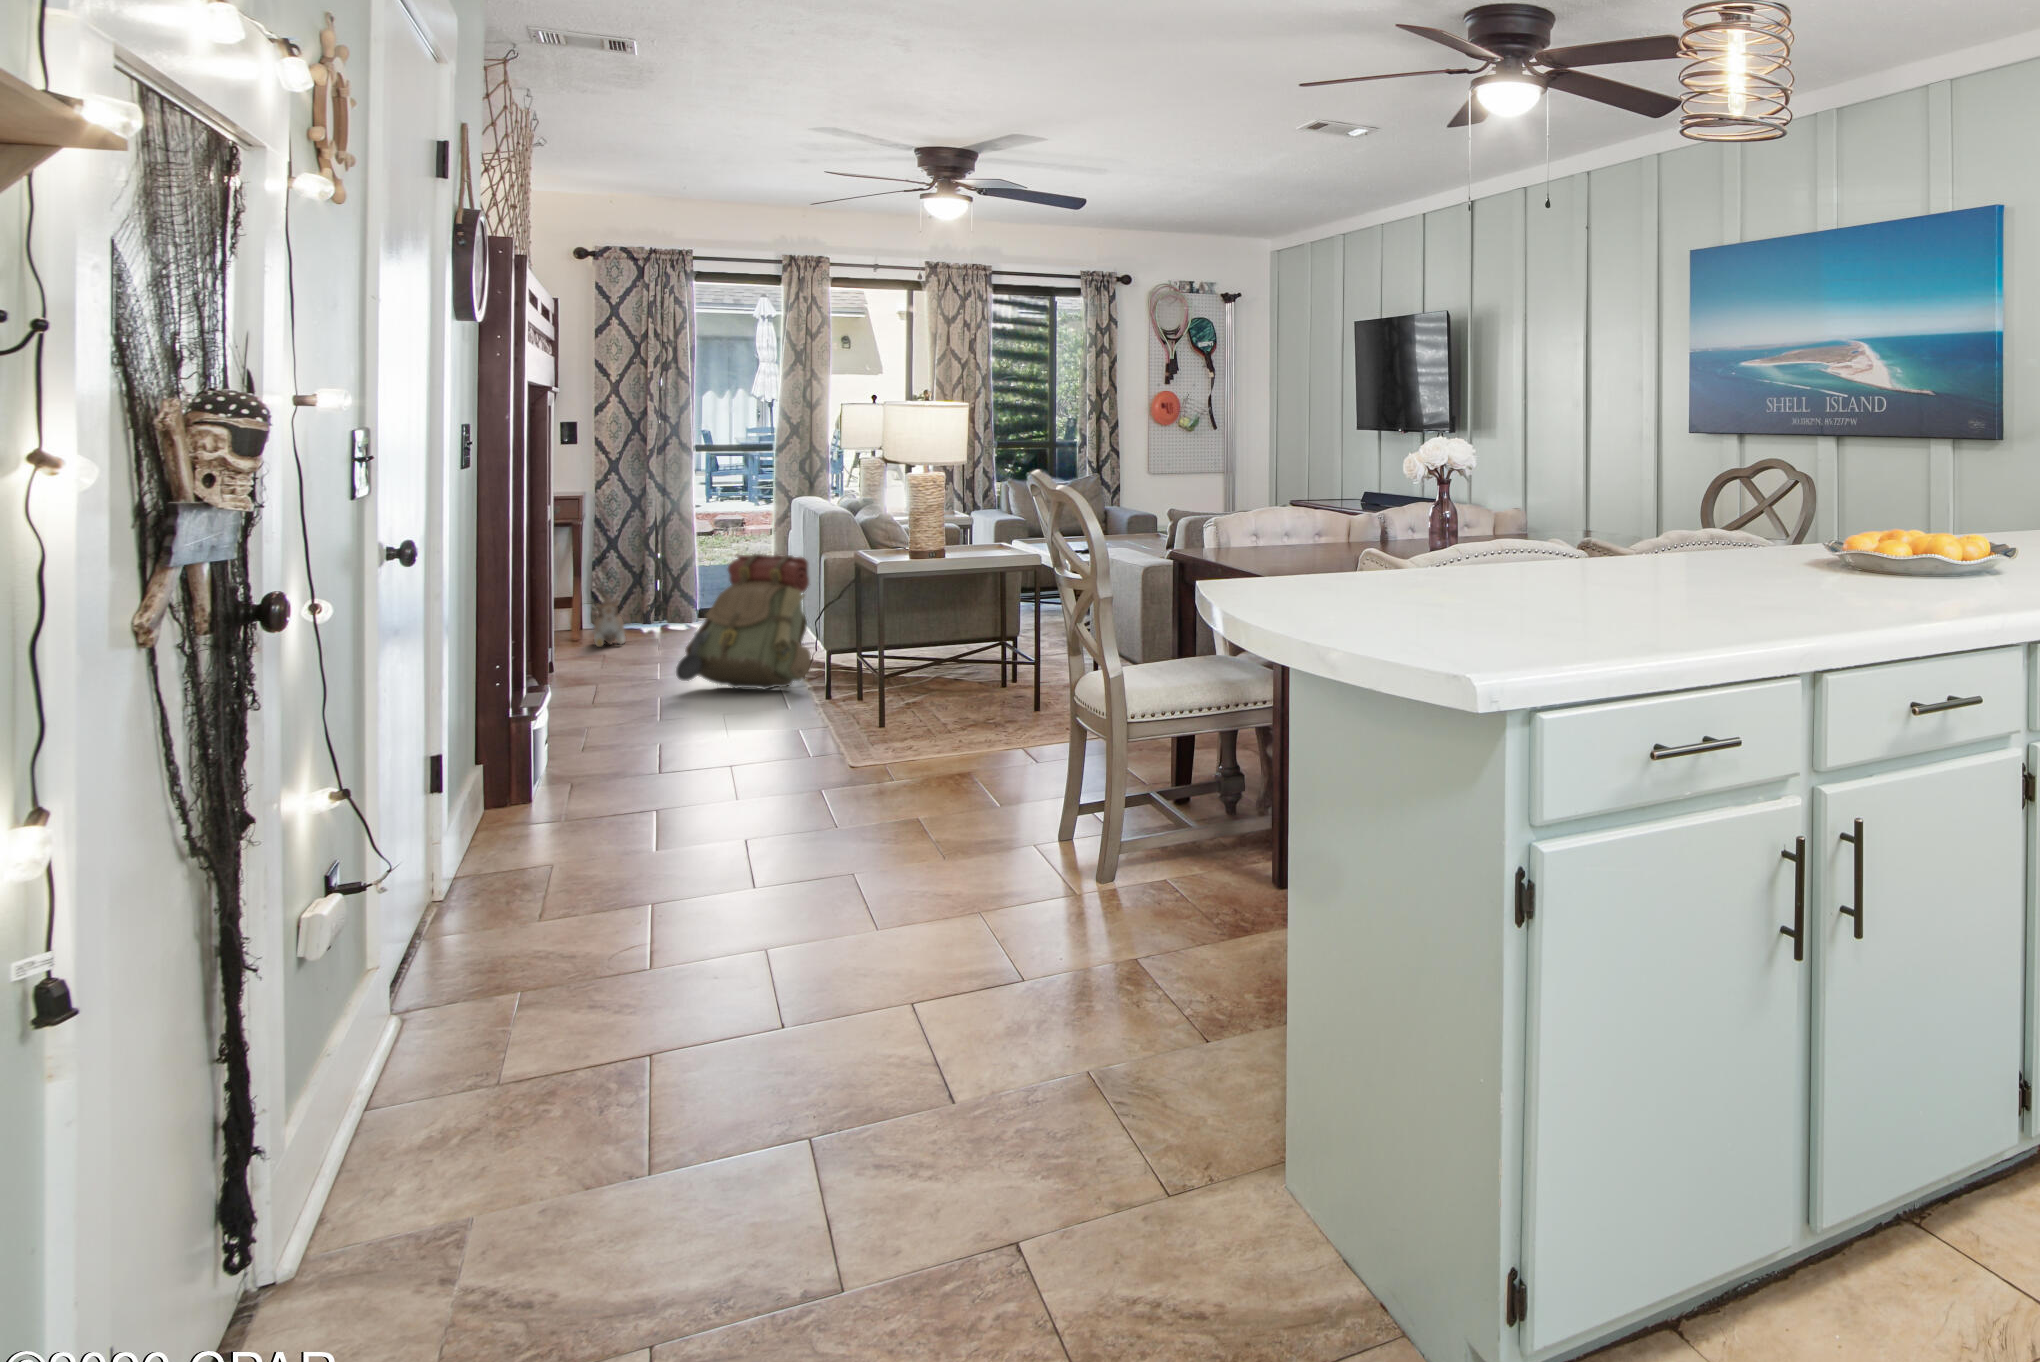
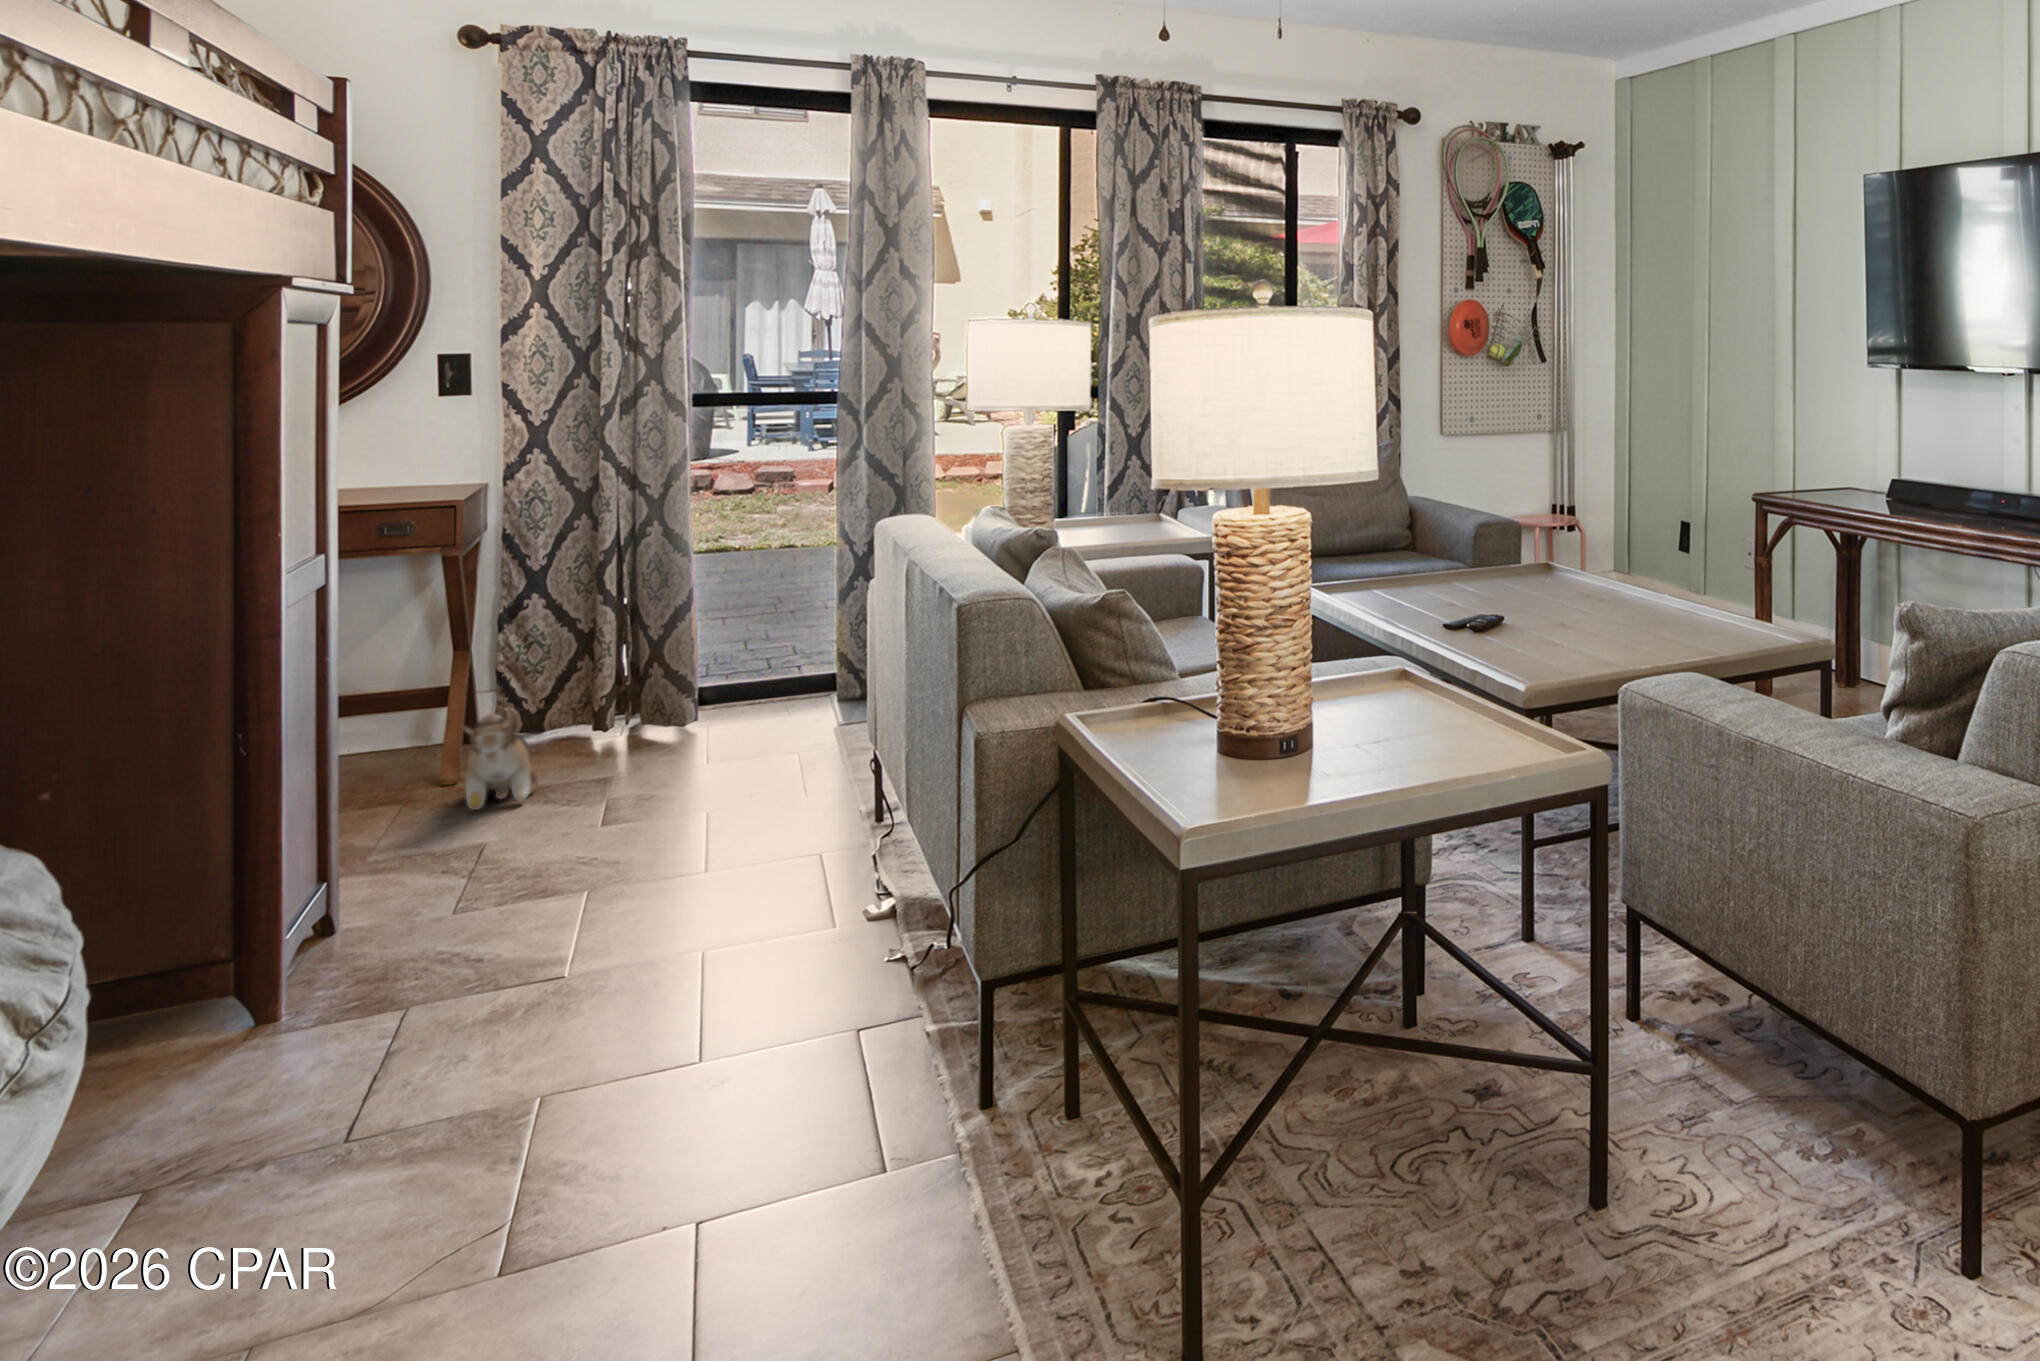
backpack: present [676,553,811,689] -> none [542,670,902,1044]

